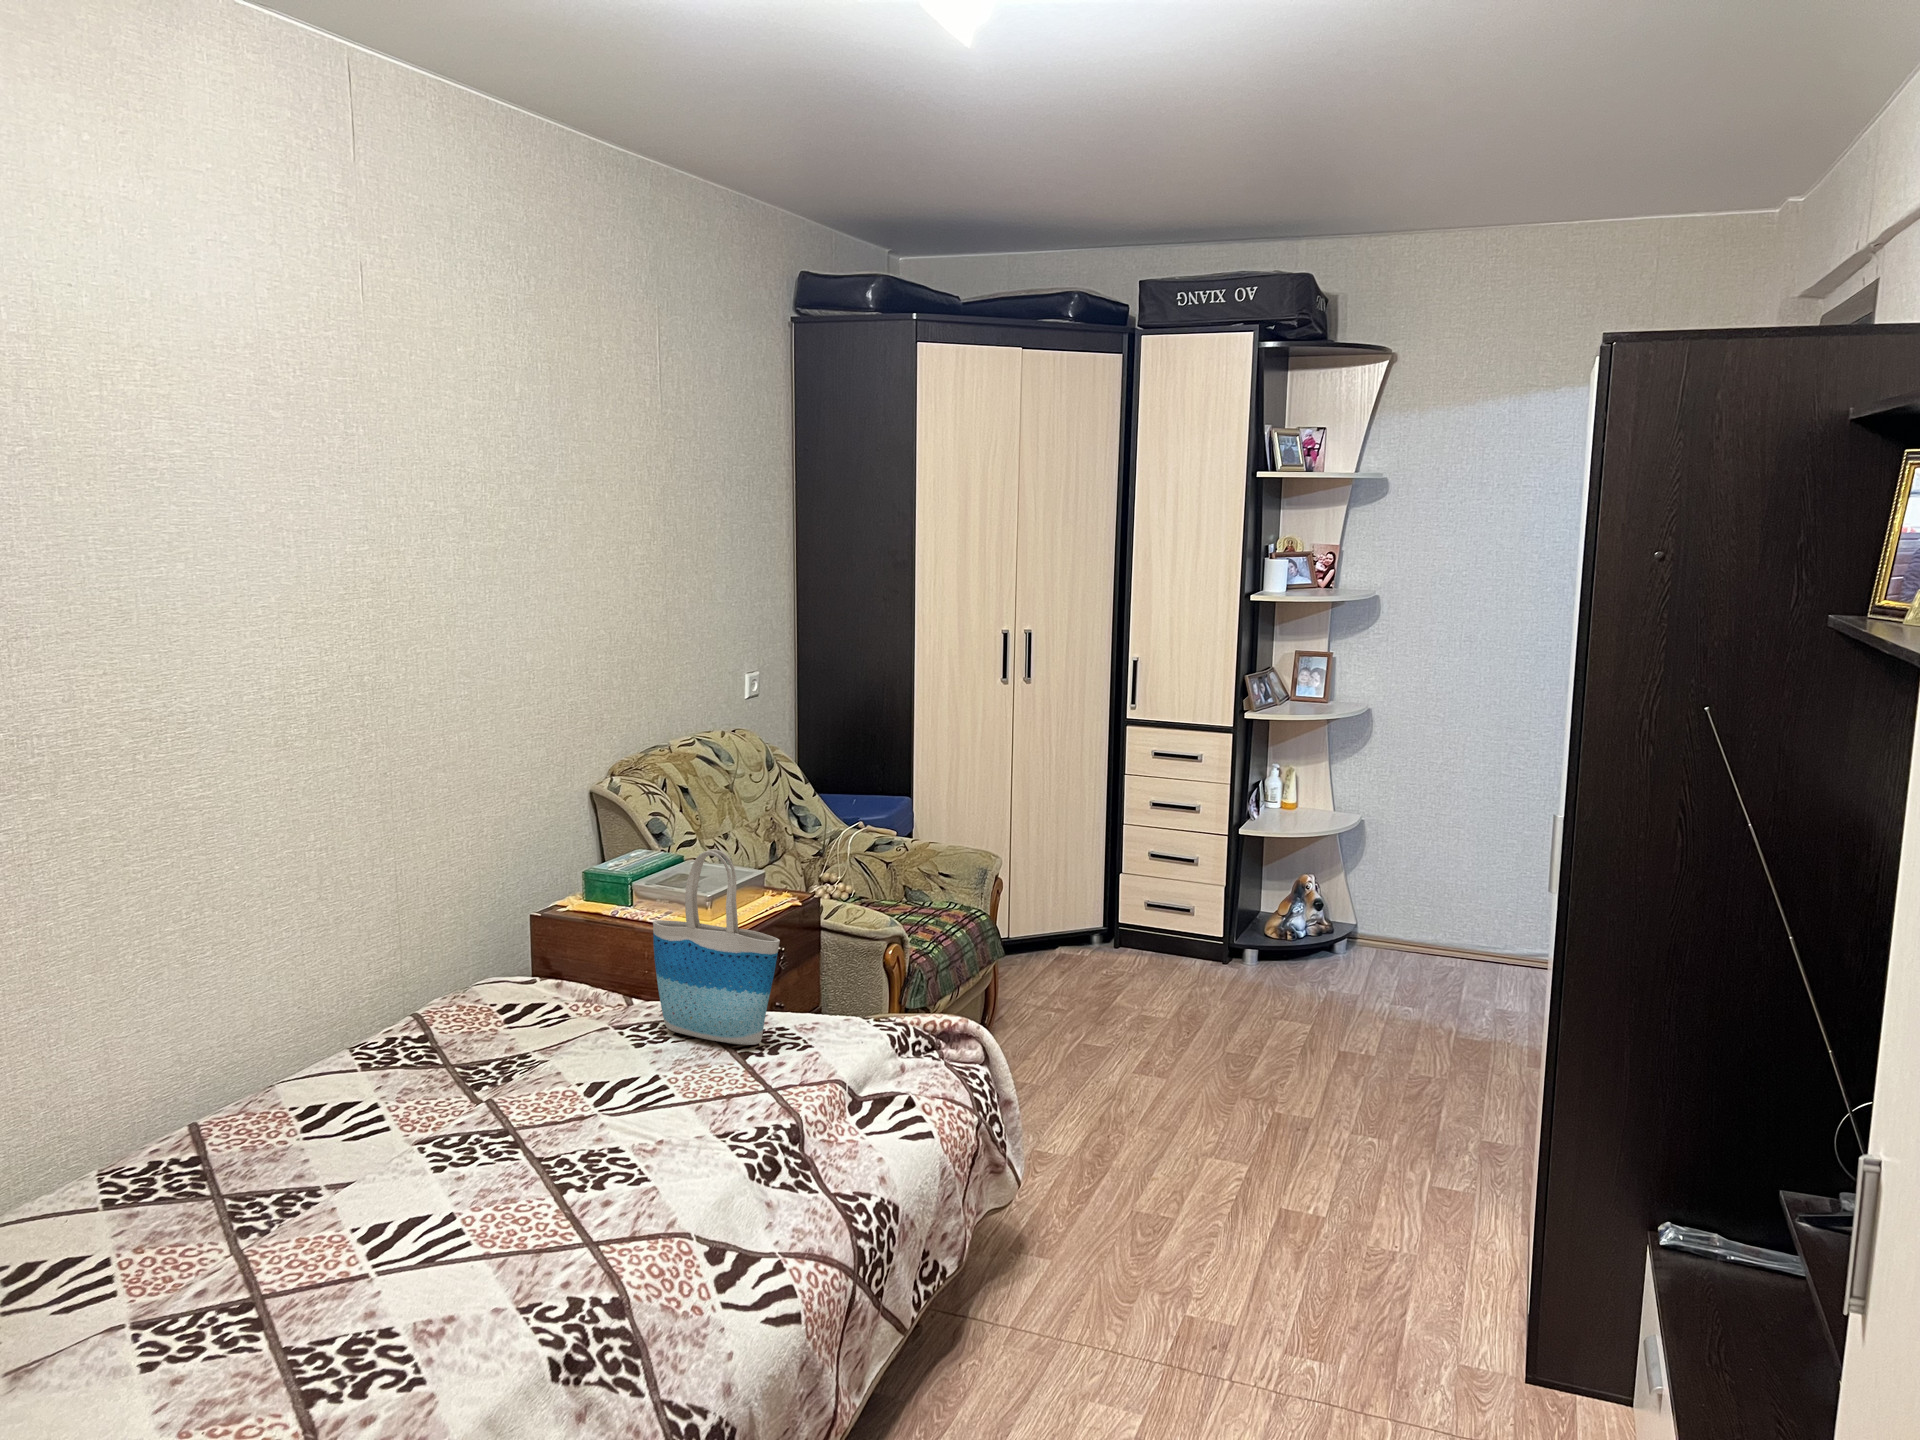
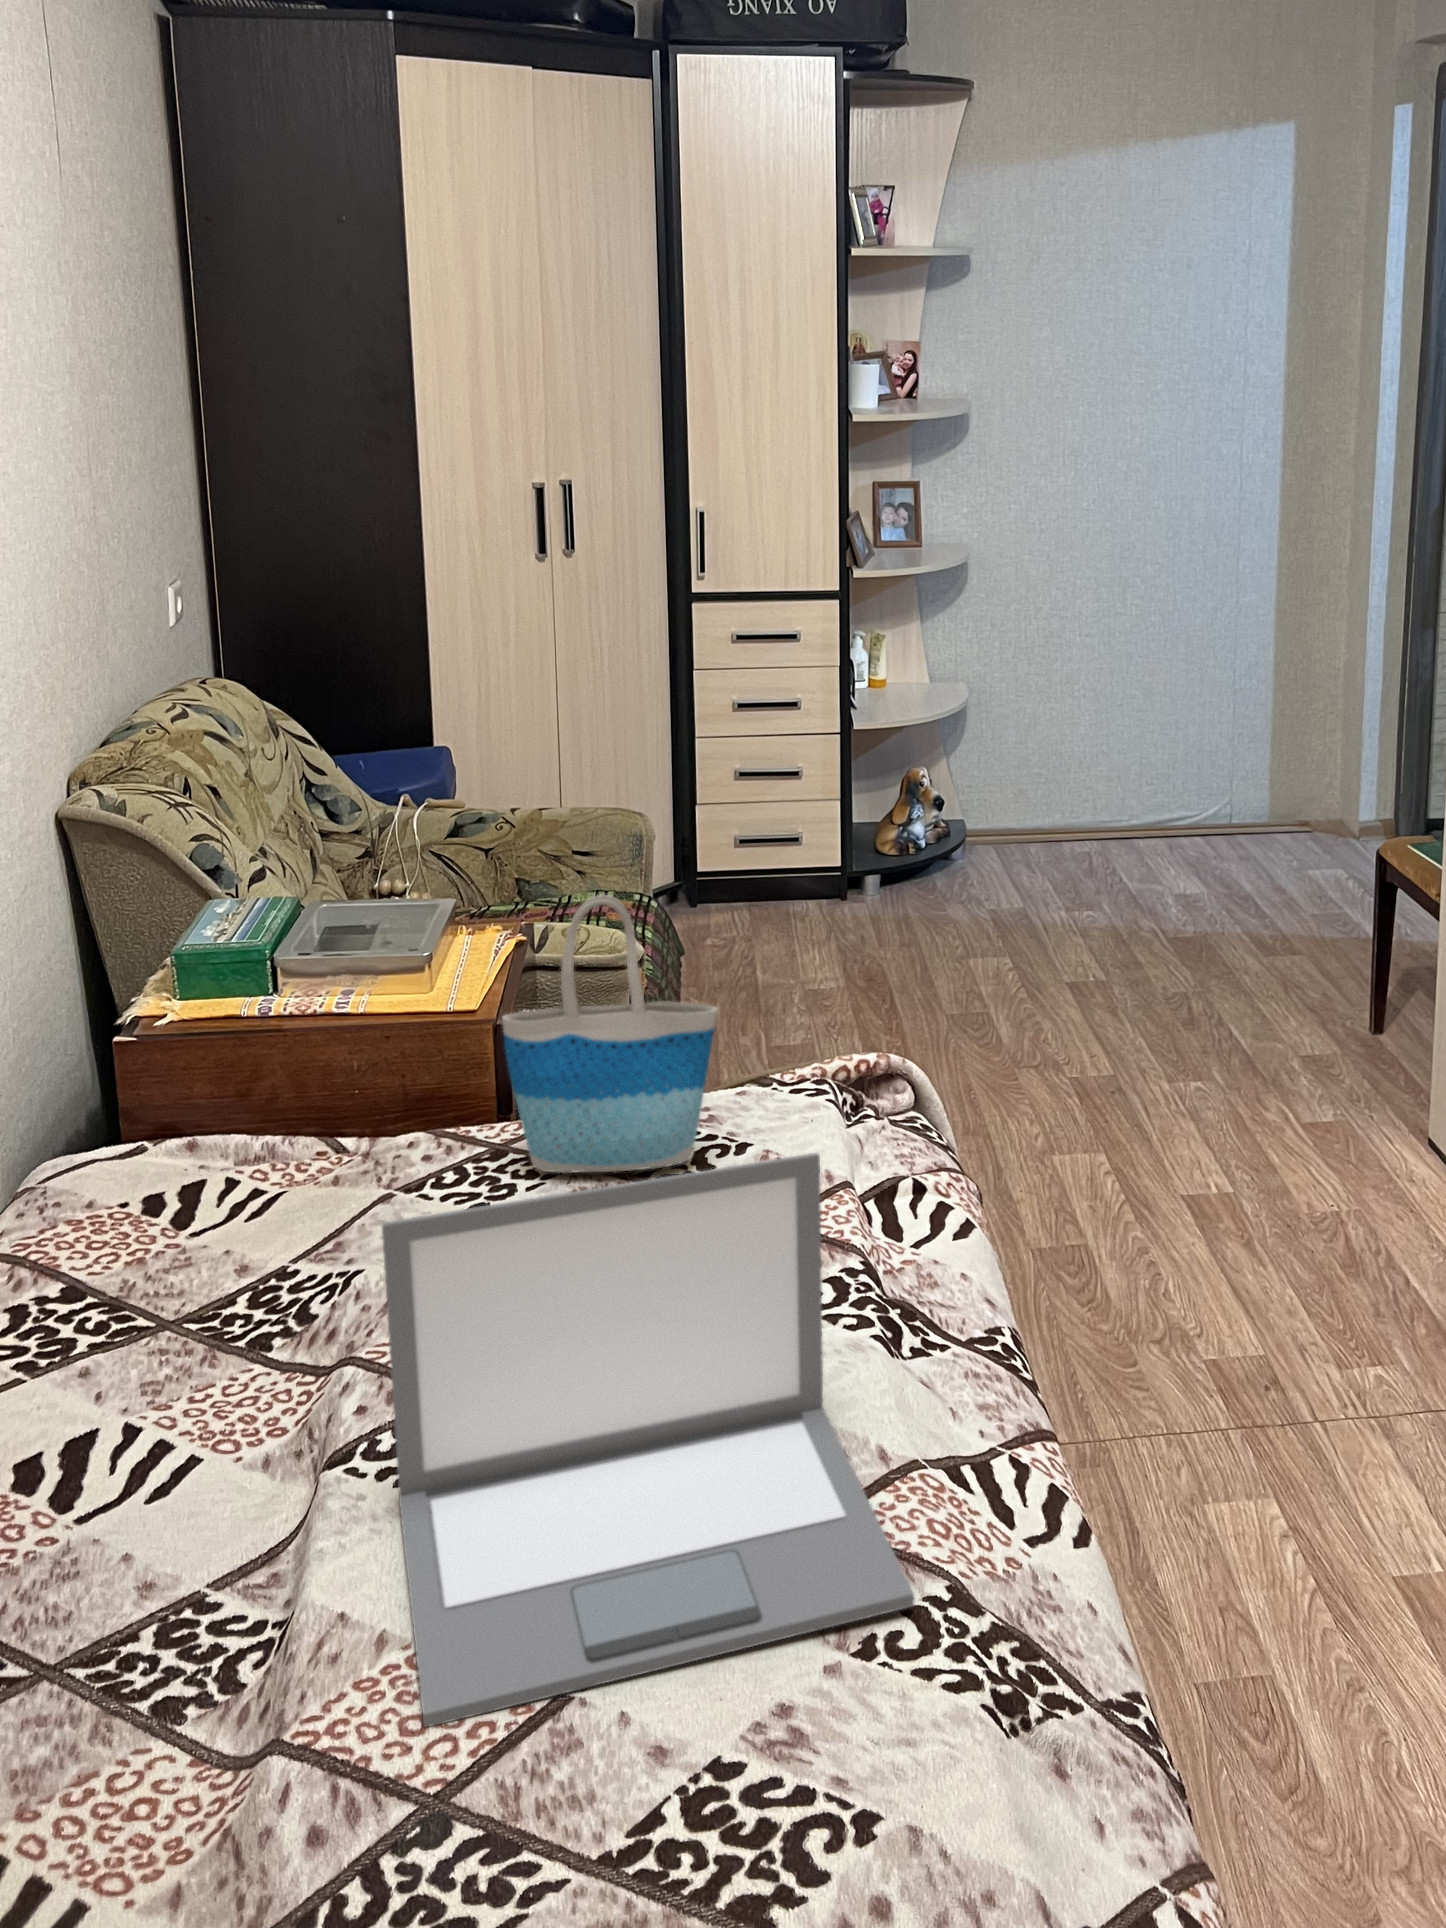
laptop: none [281,983,658,1297] -> present [382,1153,914,1727]

